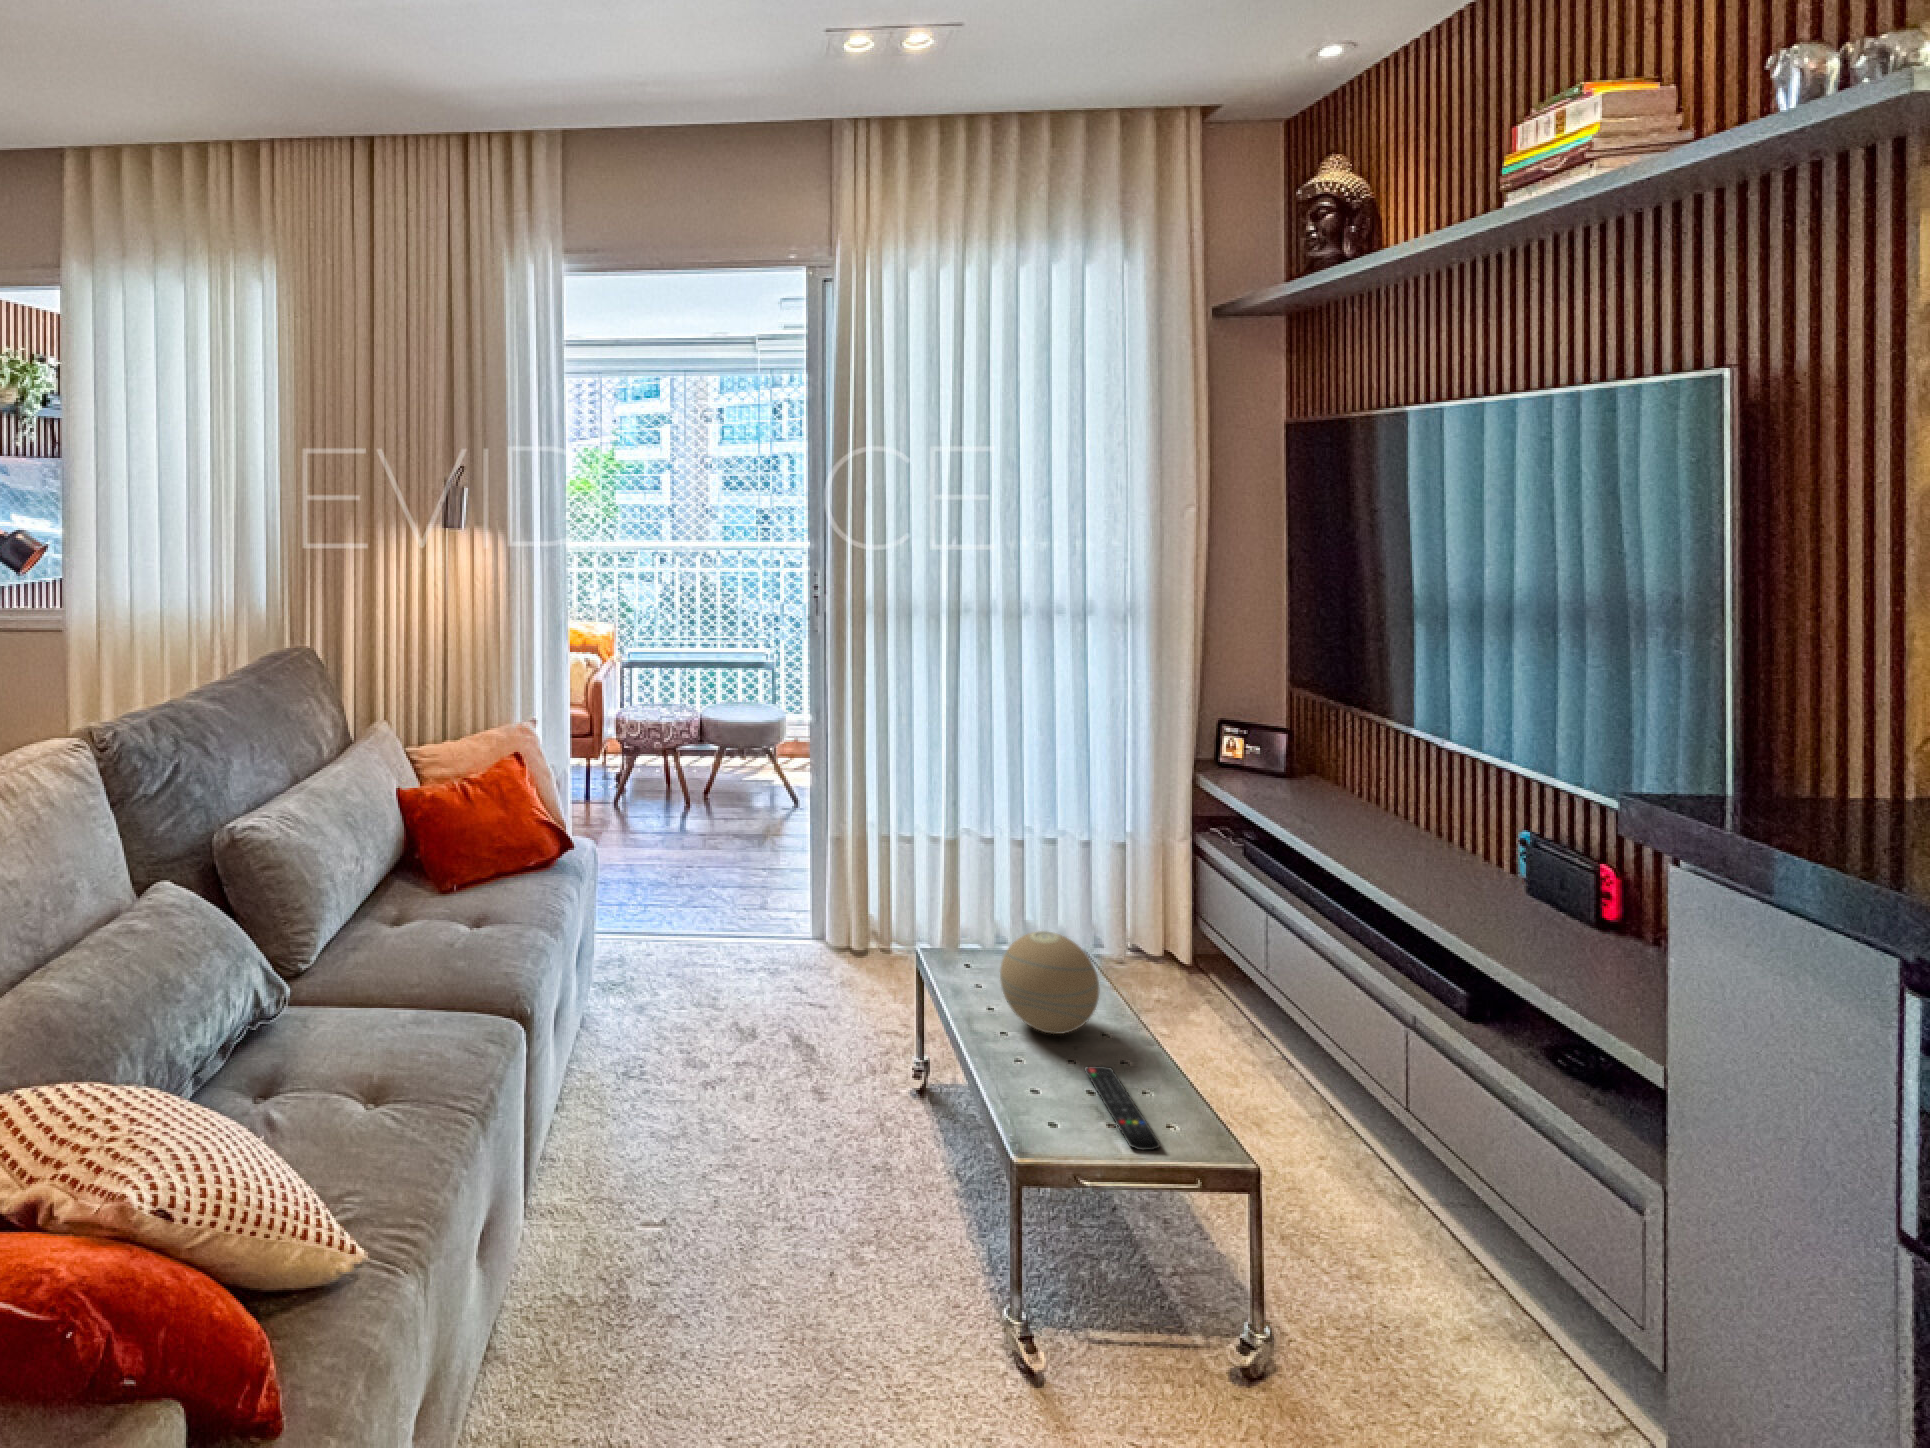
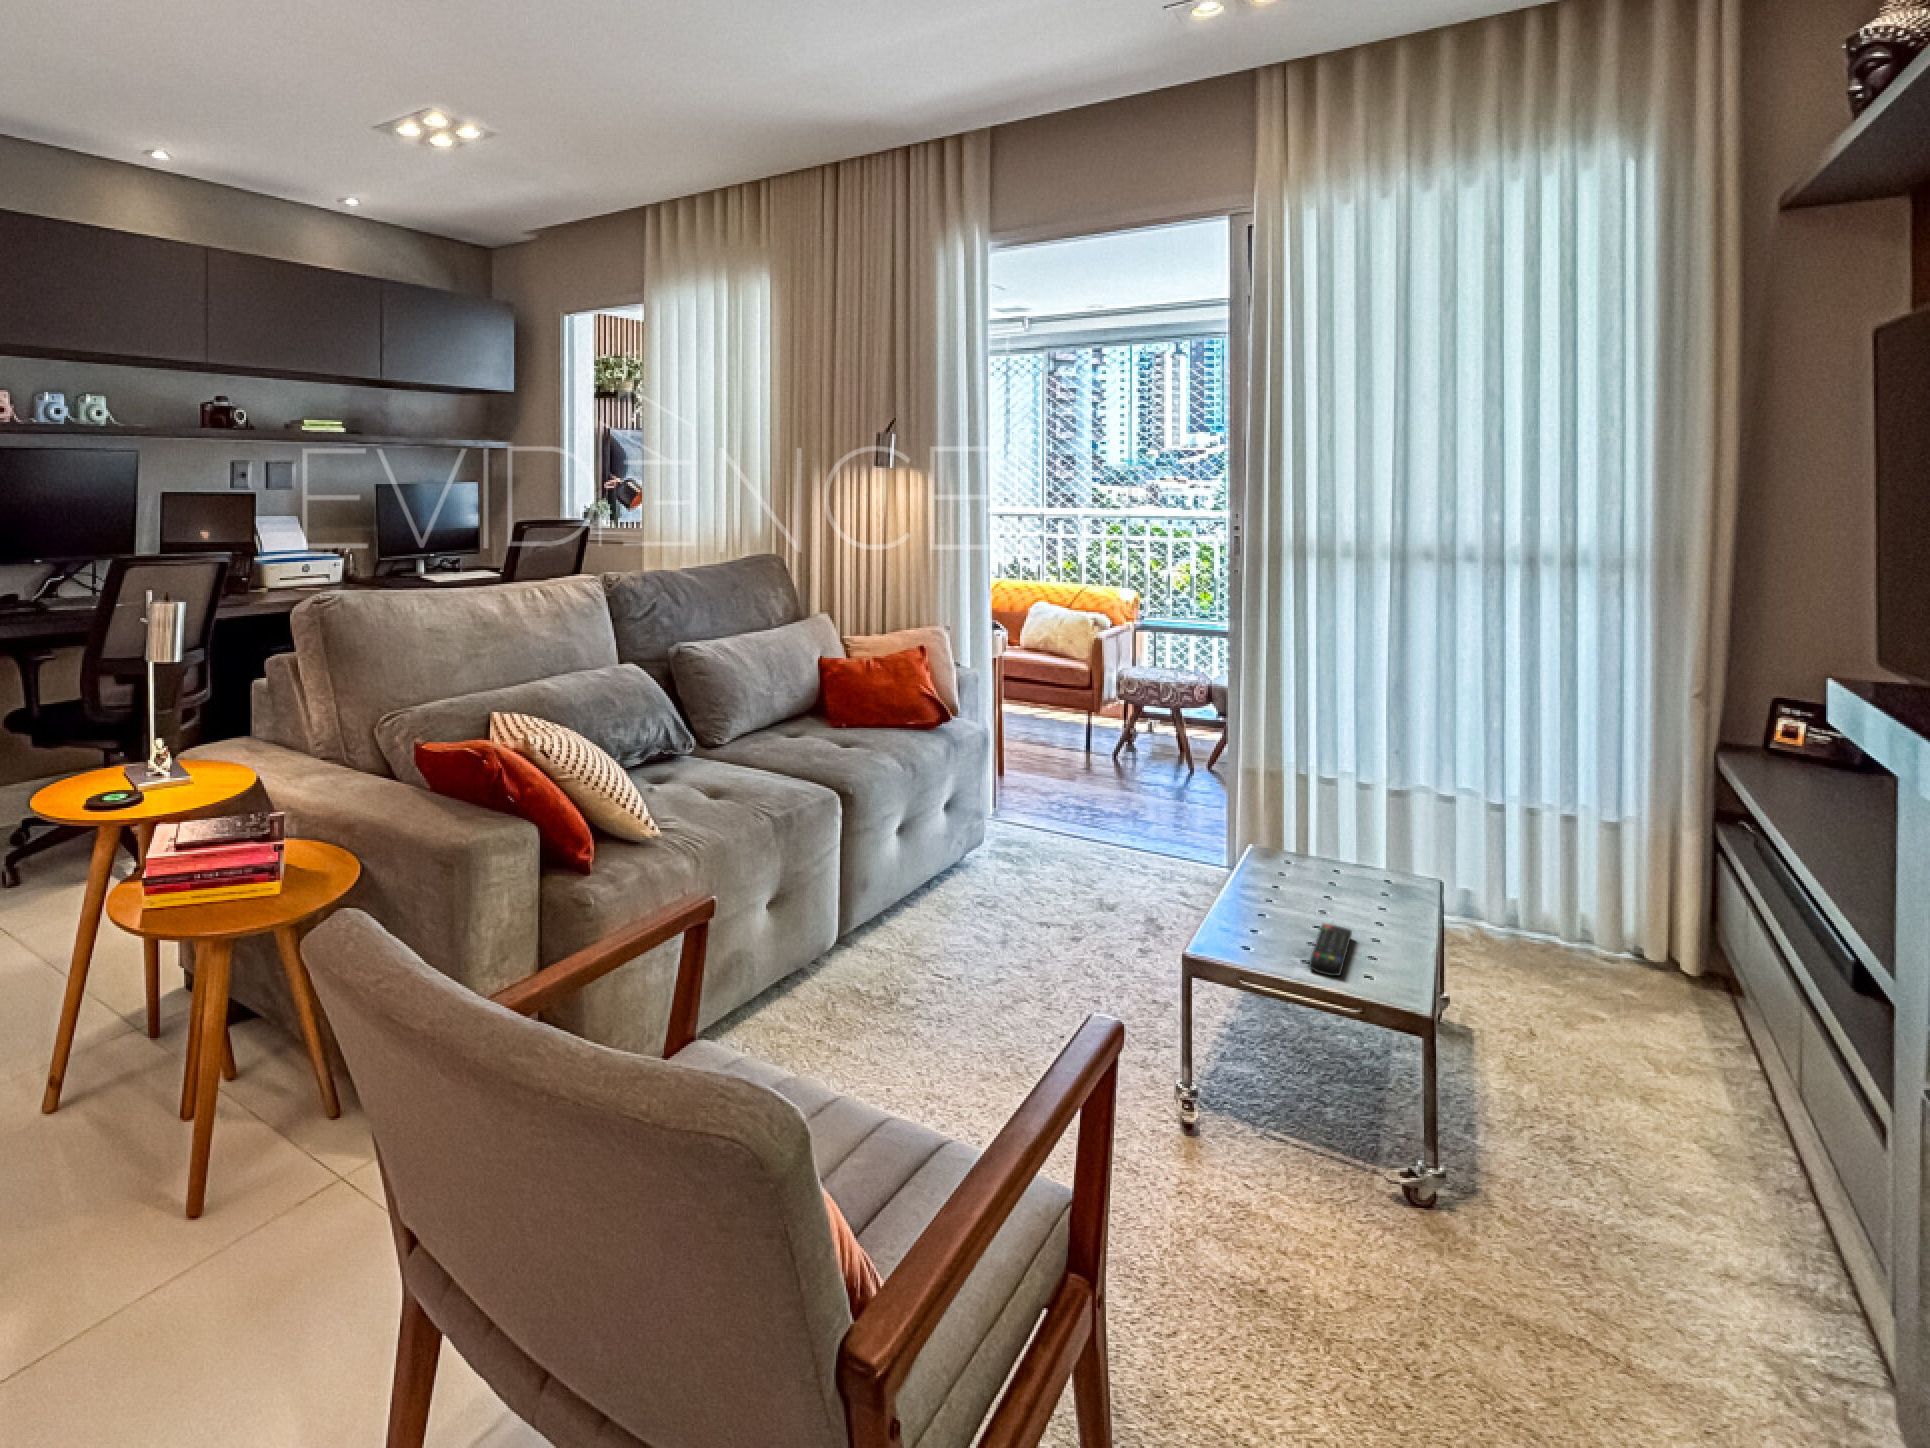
decorative orb: present [1000,931,1099,1034] -> none [1272,813,1378,907]

